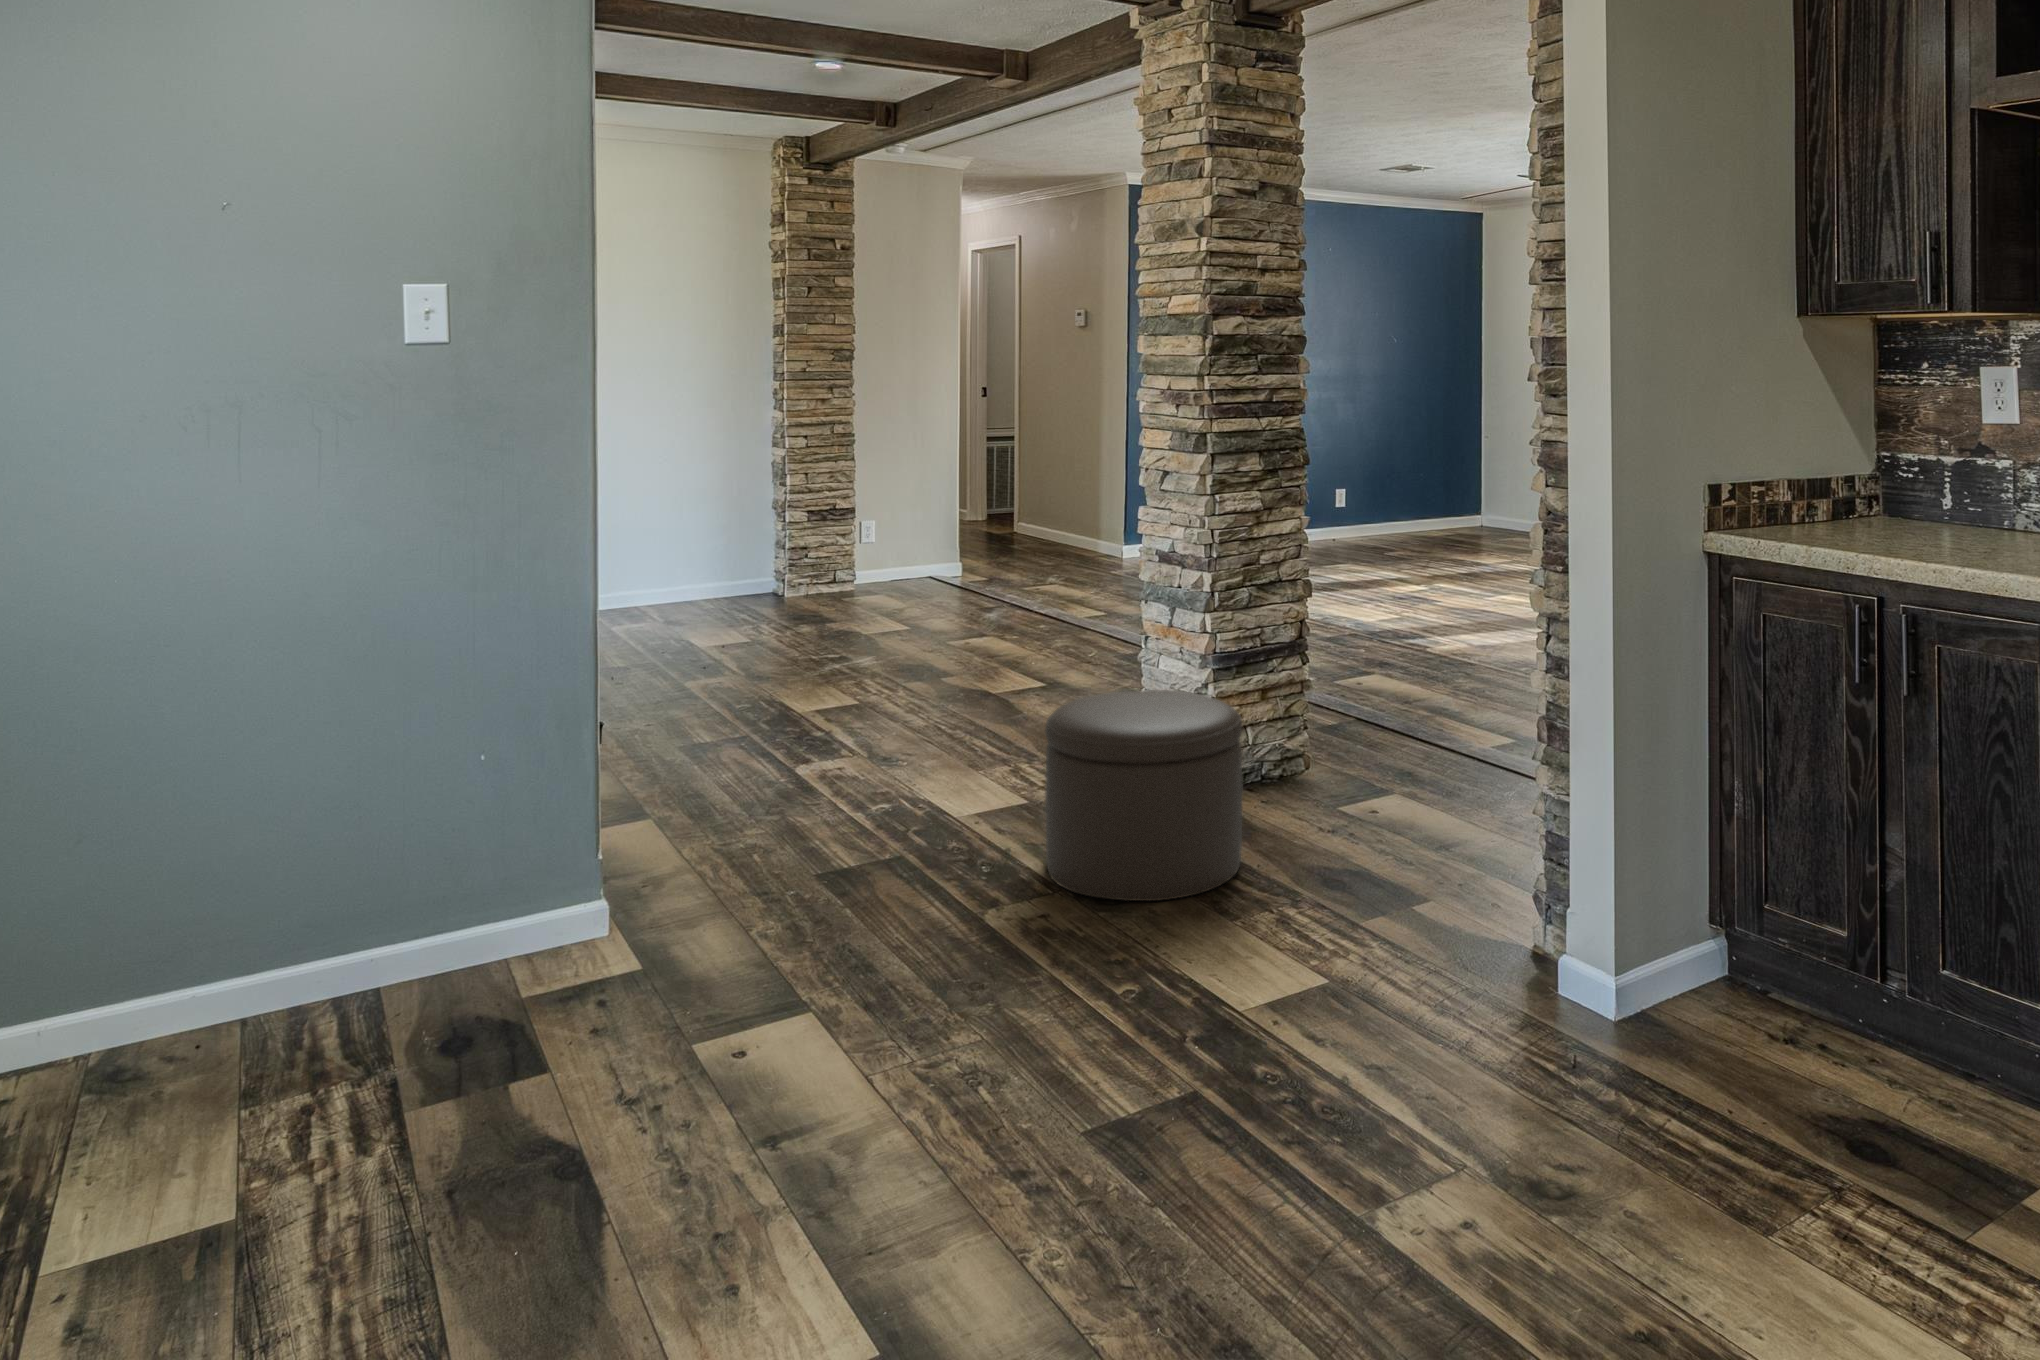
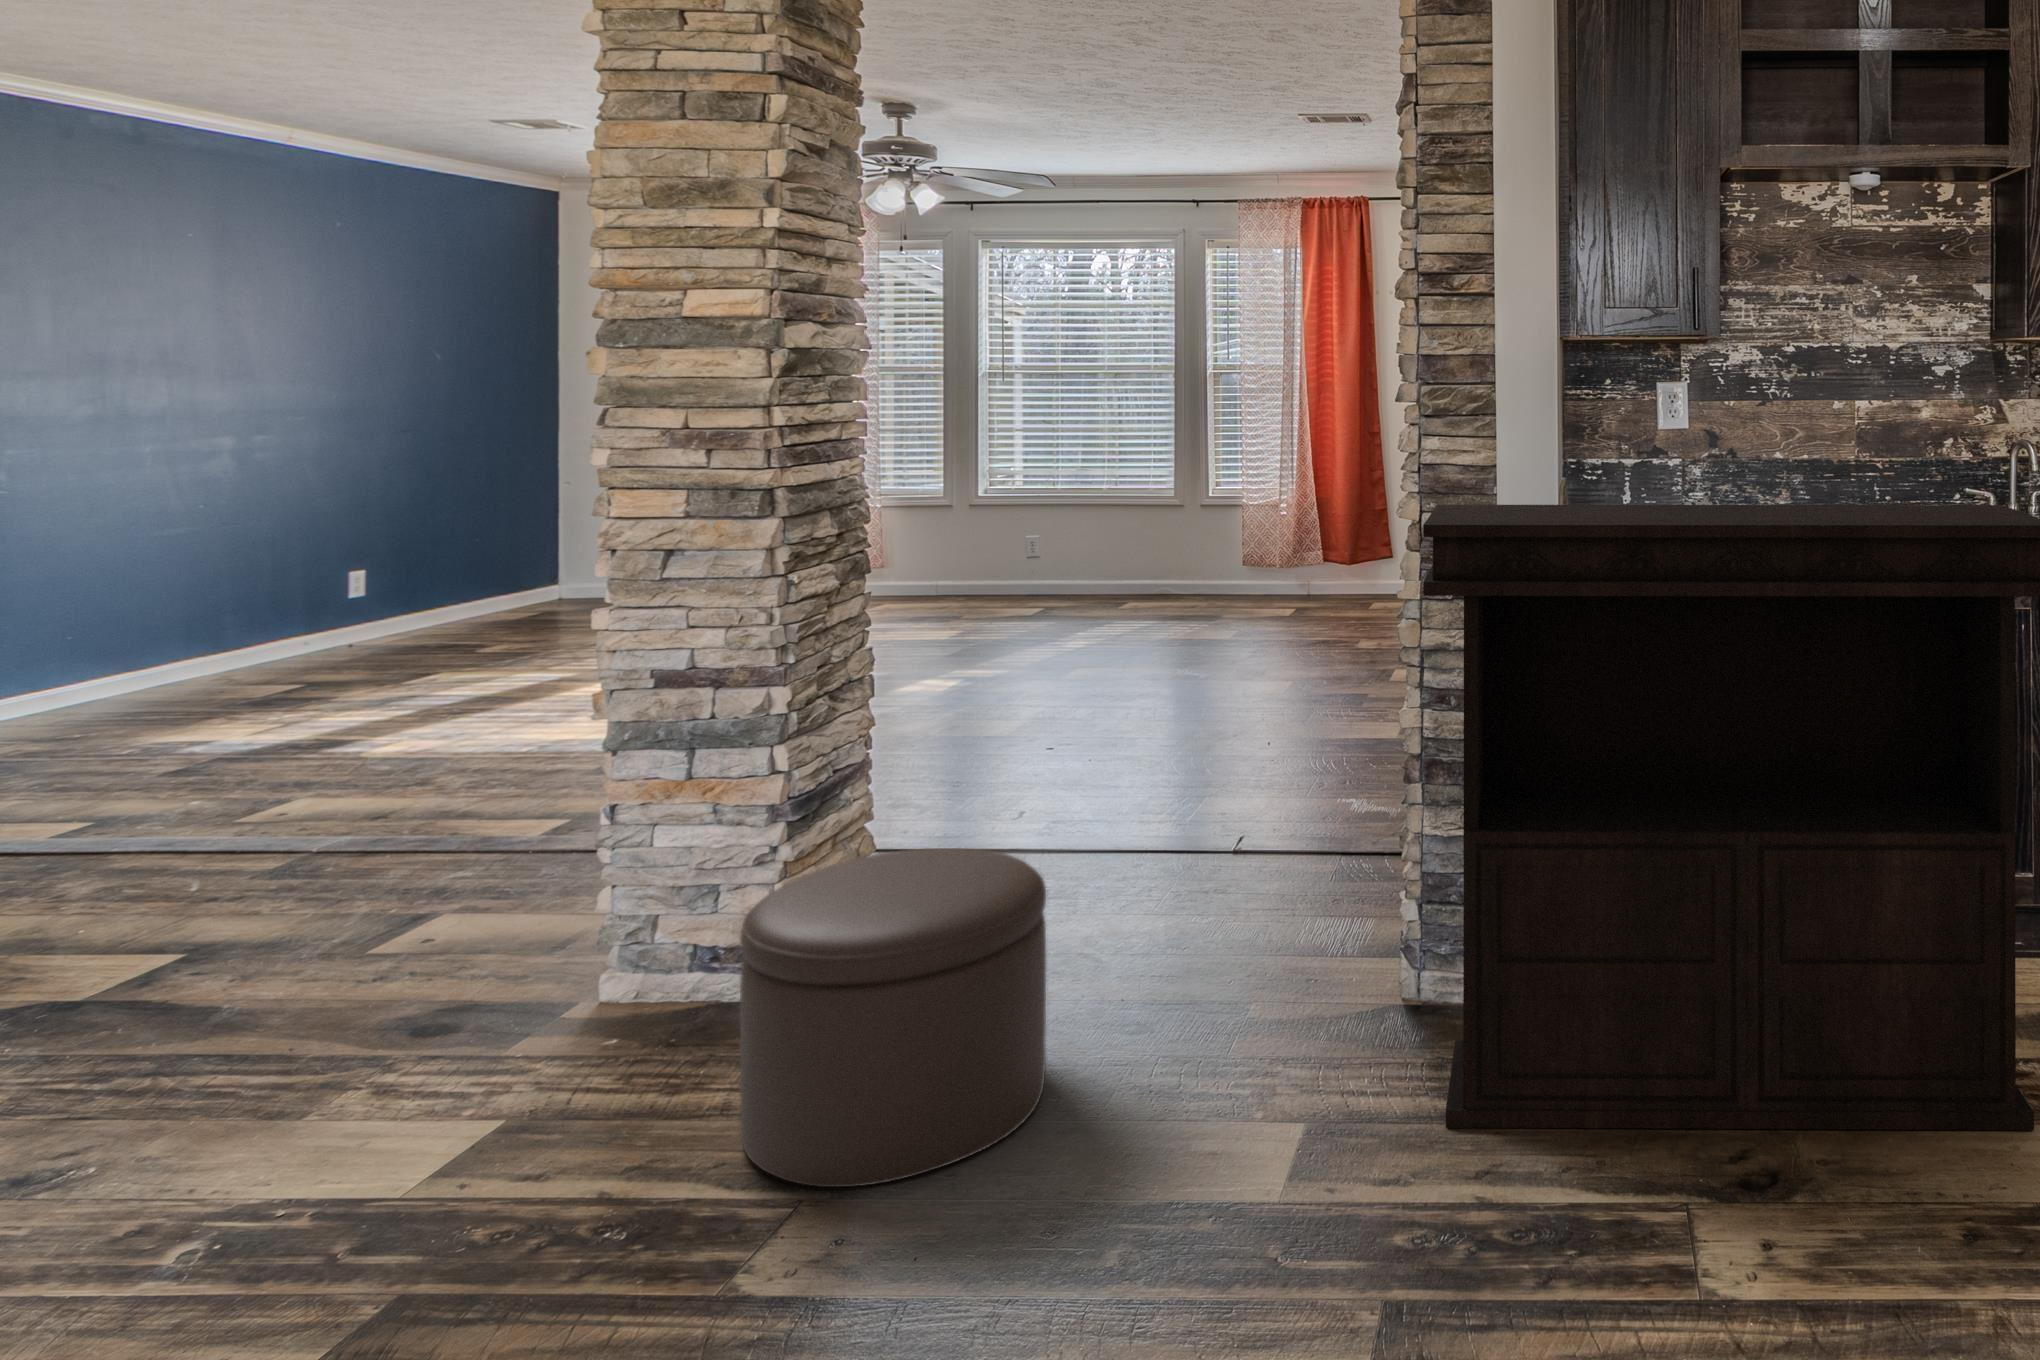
console table: none [1341,472,1969,1312] -> present [1423,505,2040,1130]

